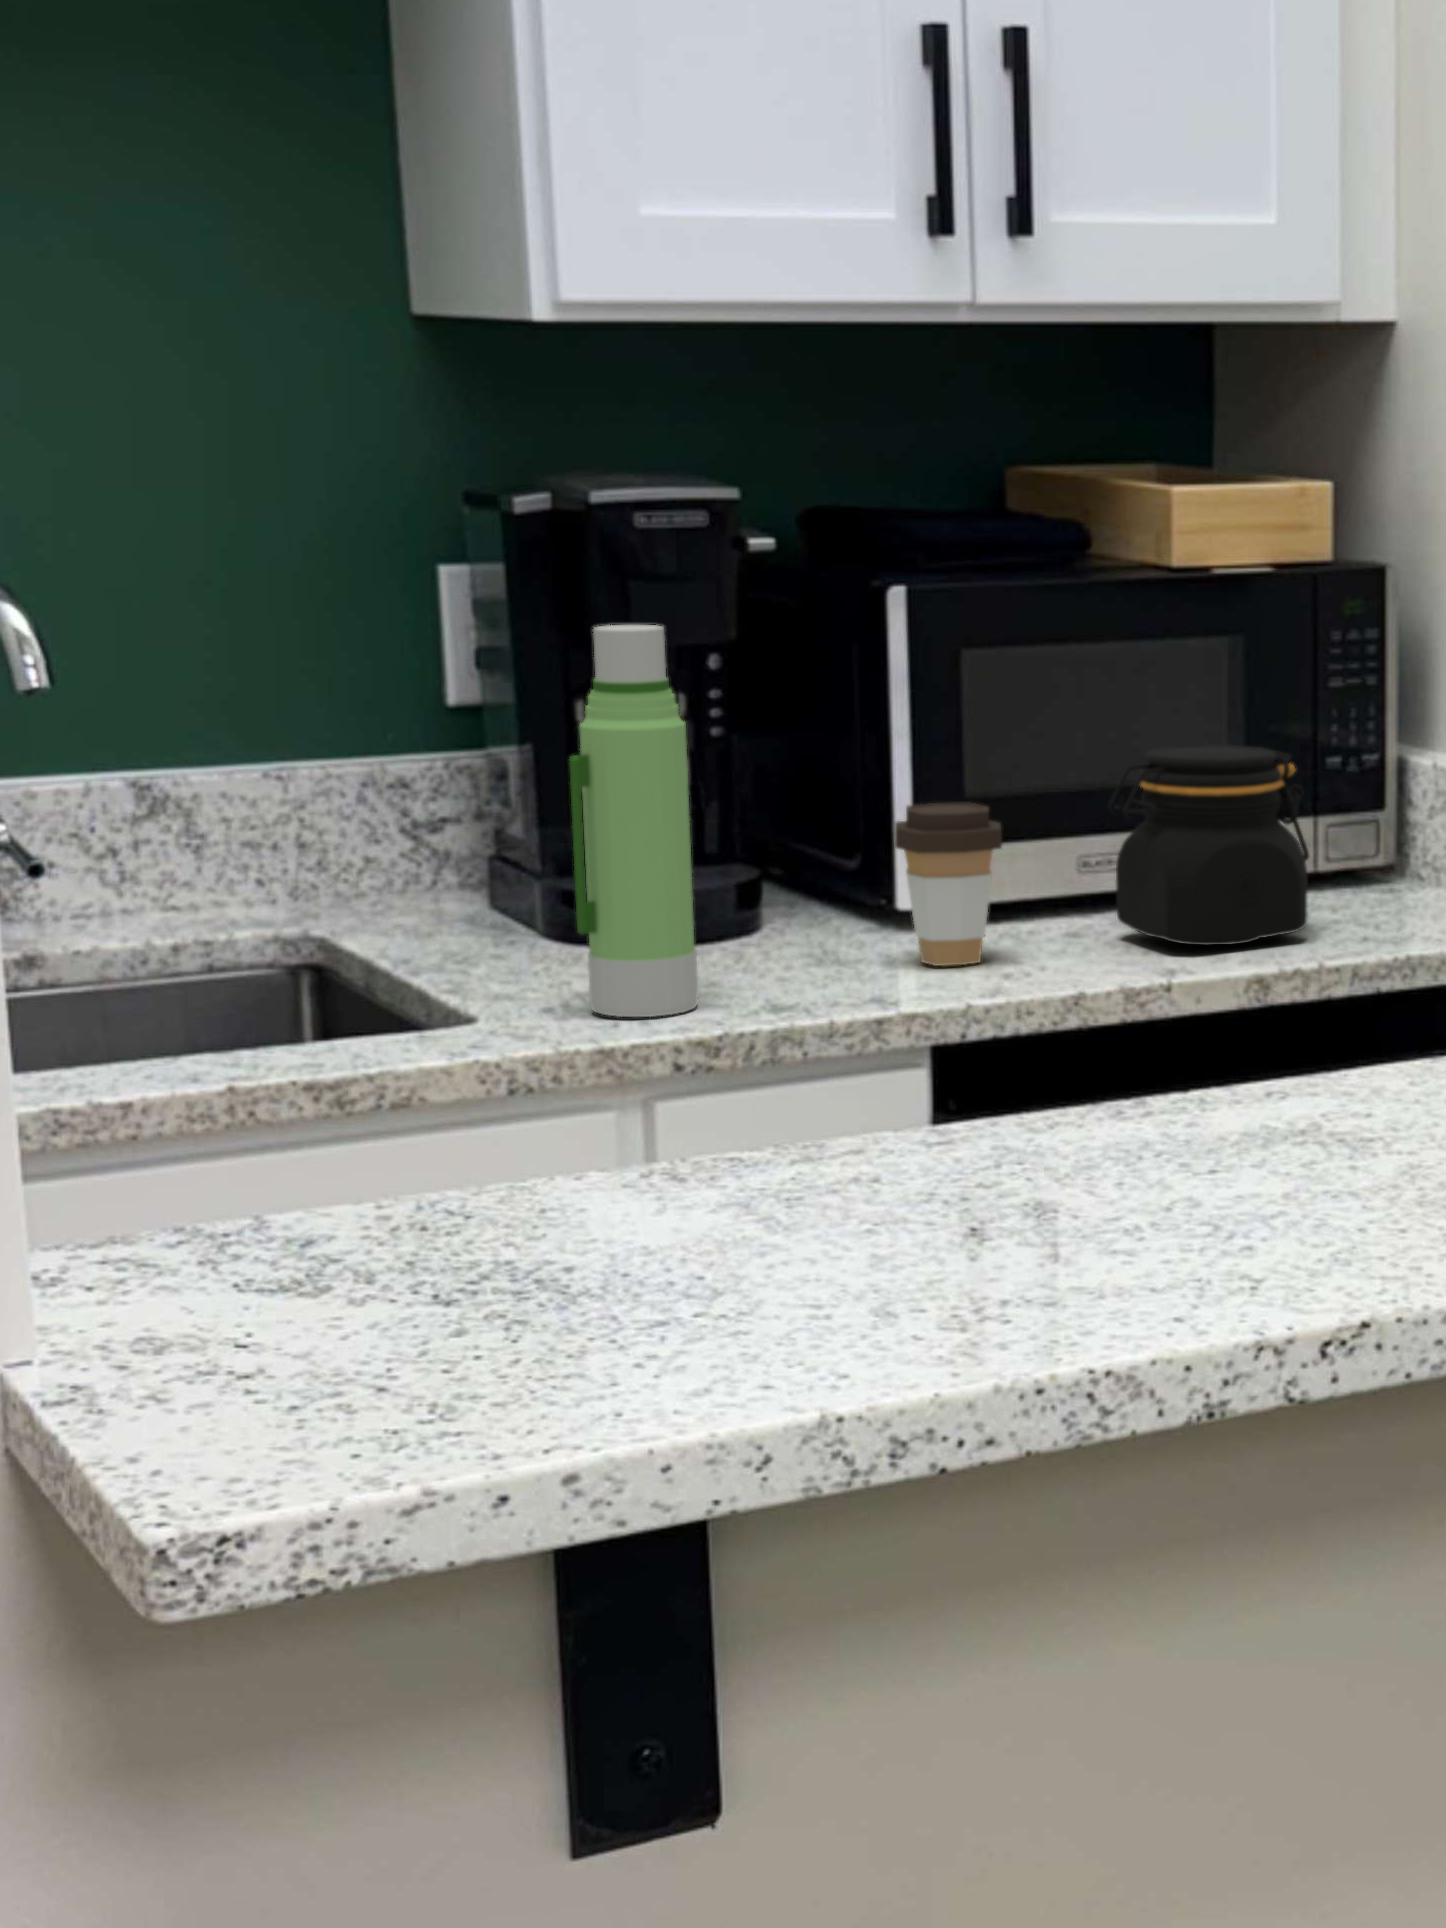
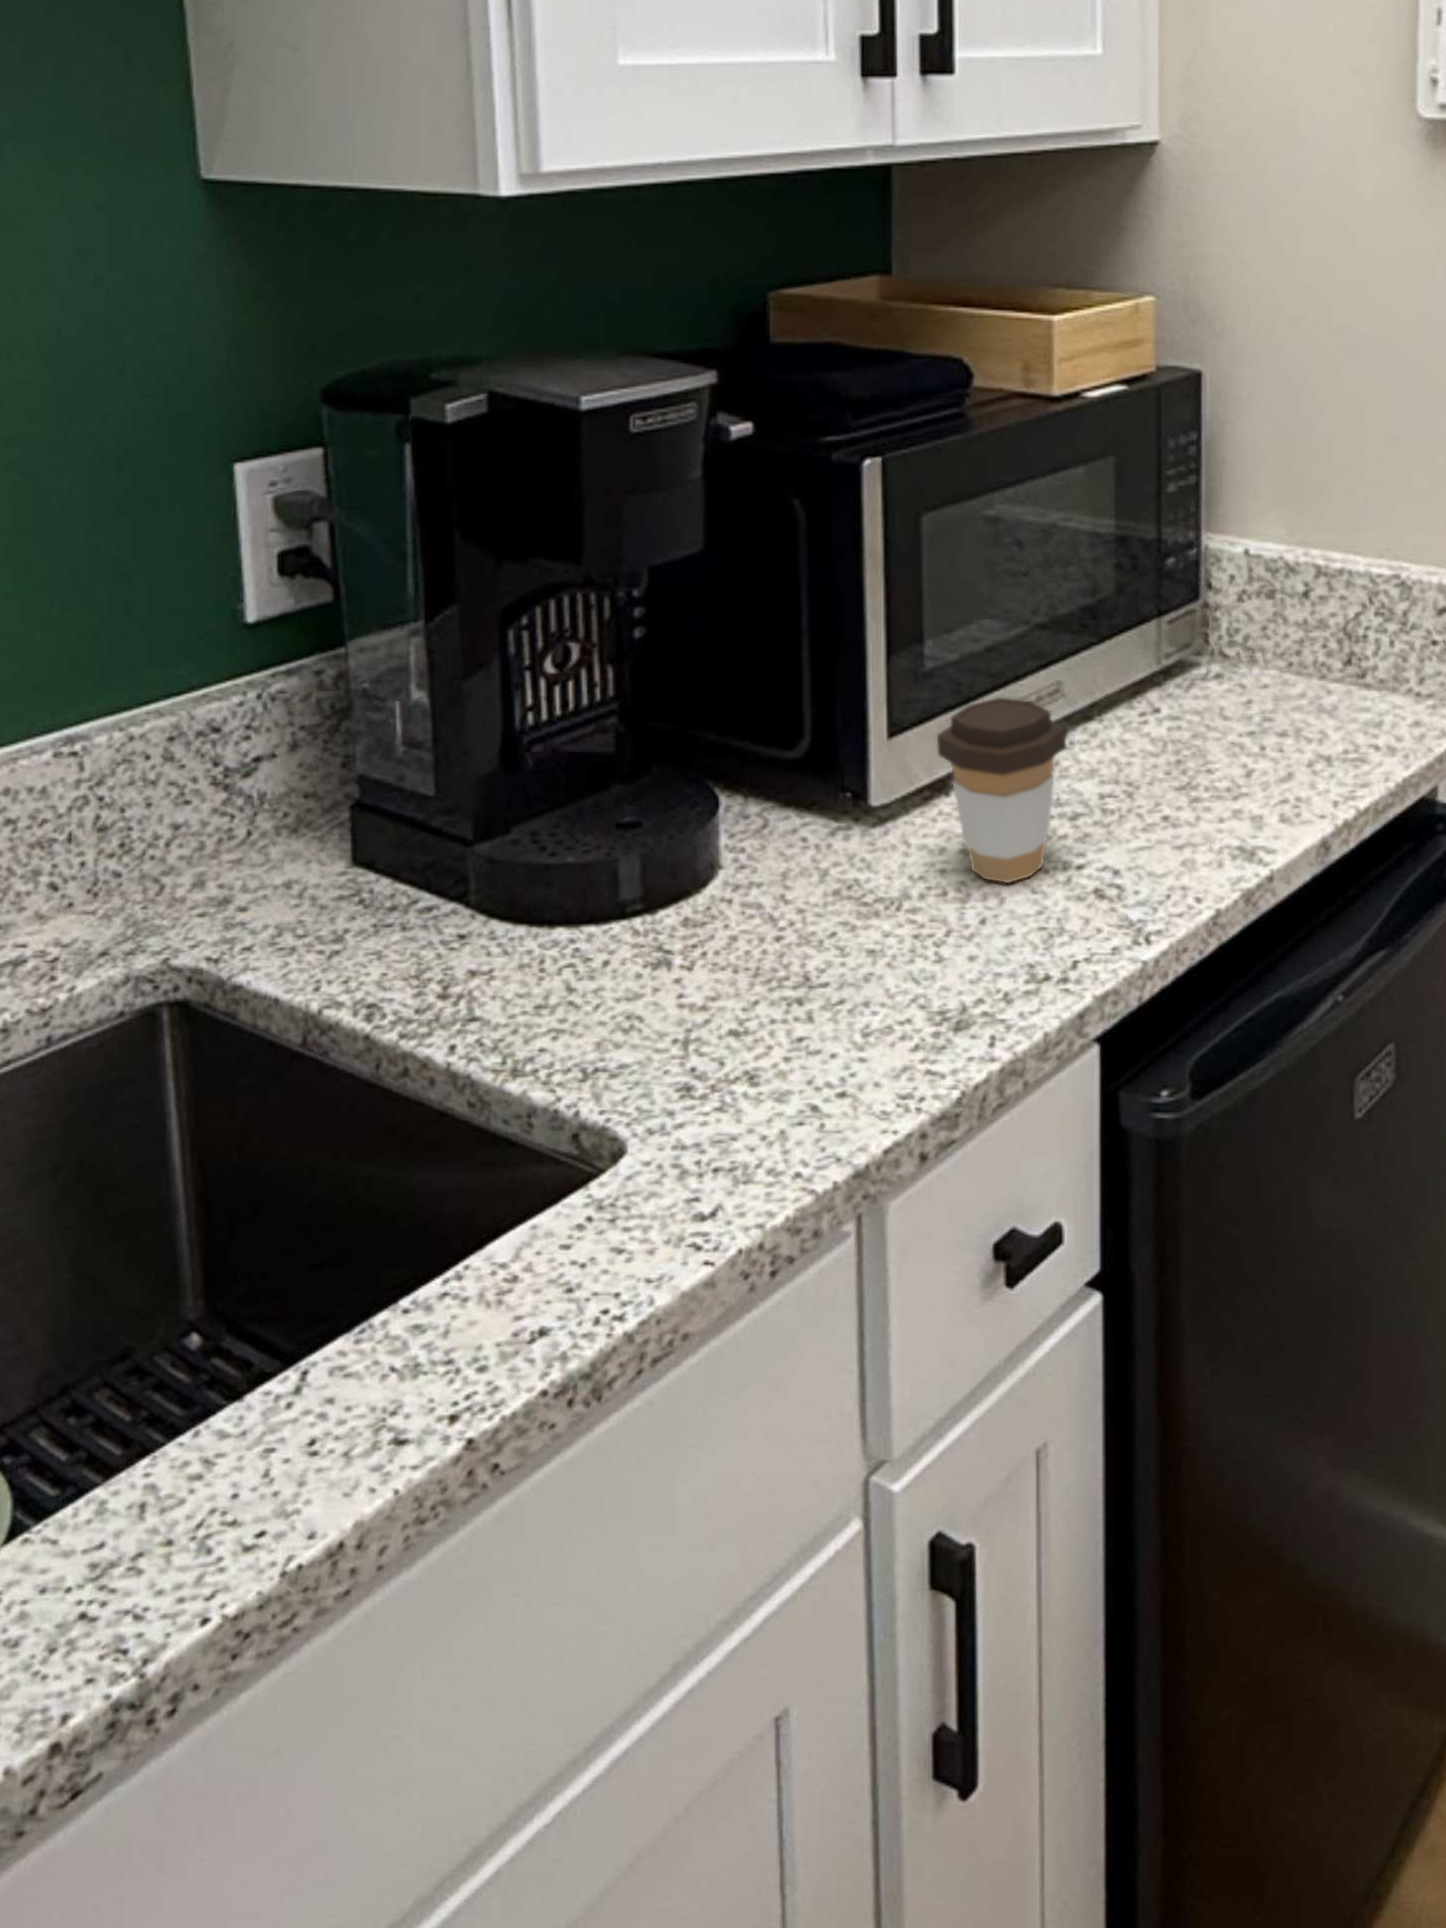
water bottle: present [569,625,698,1017] -> none [716,601,862,1074]
jar: present [1108,744,1309,945] -> none [1103,582,1295,799]

